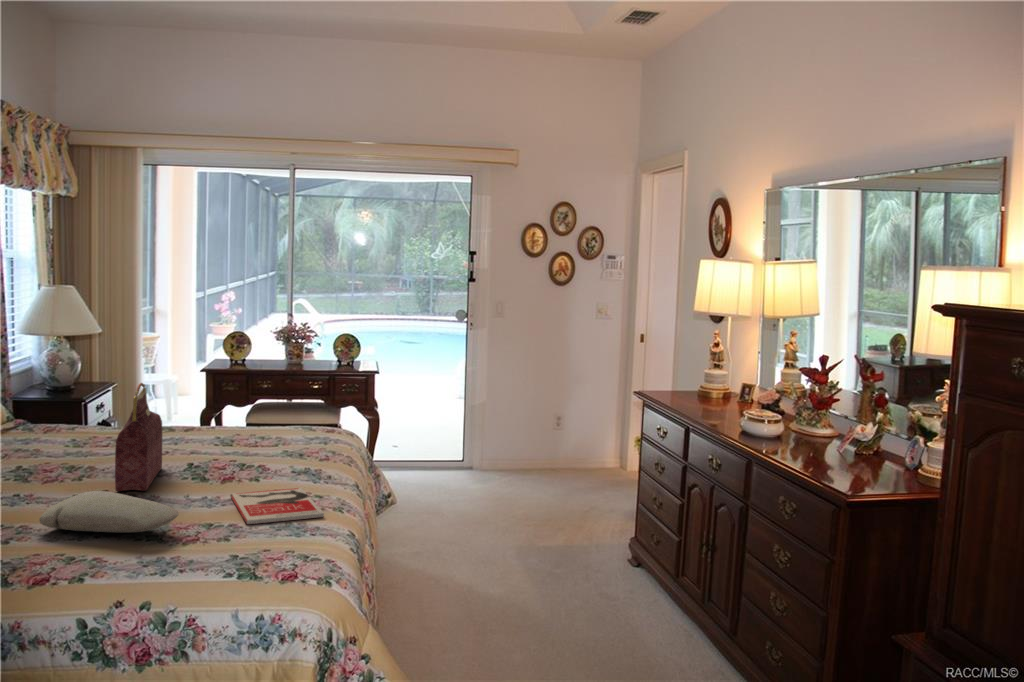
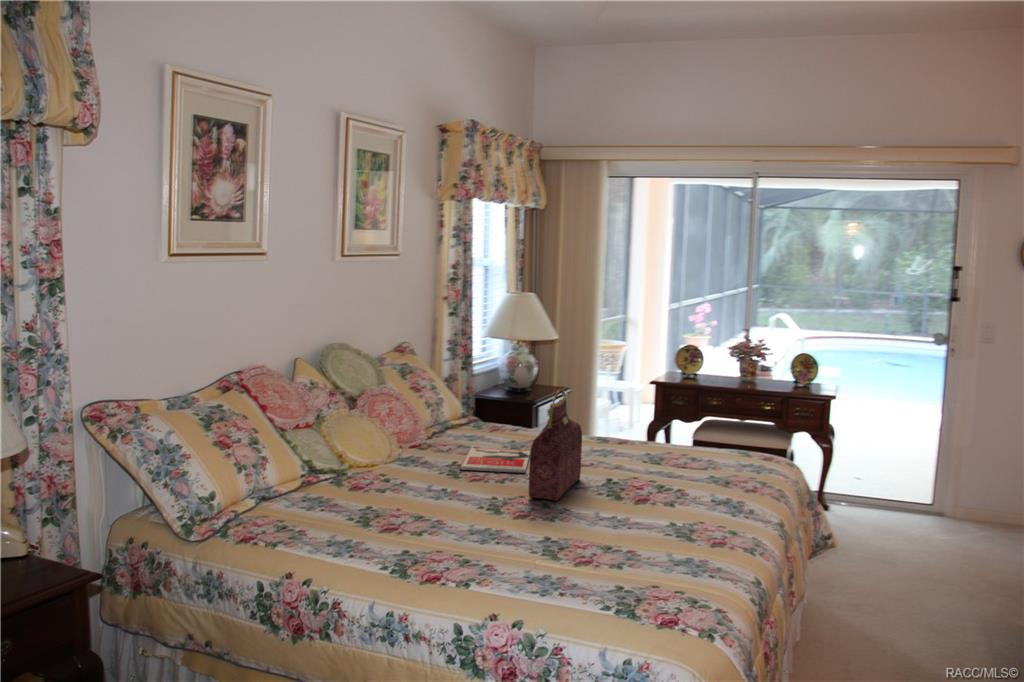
book: present [230,488,324,524] -> present [460,448,530,473]
pillow: present [39,491,179,532] -> none [449,495,574,543]

